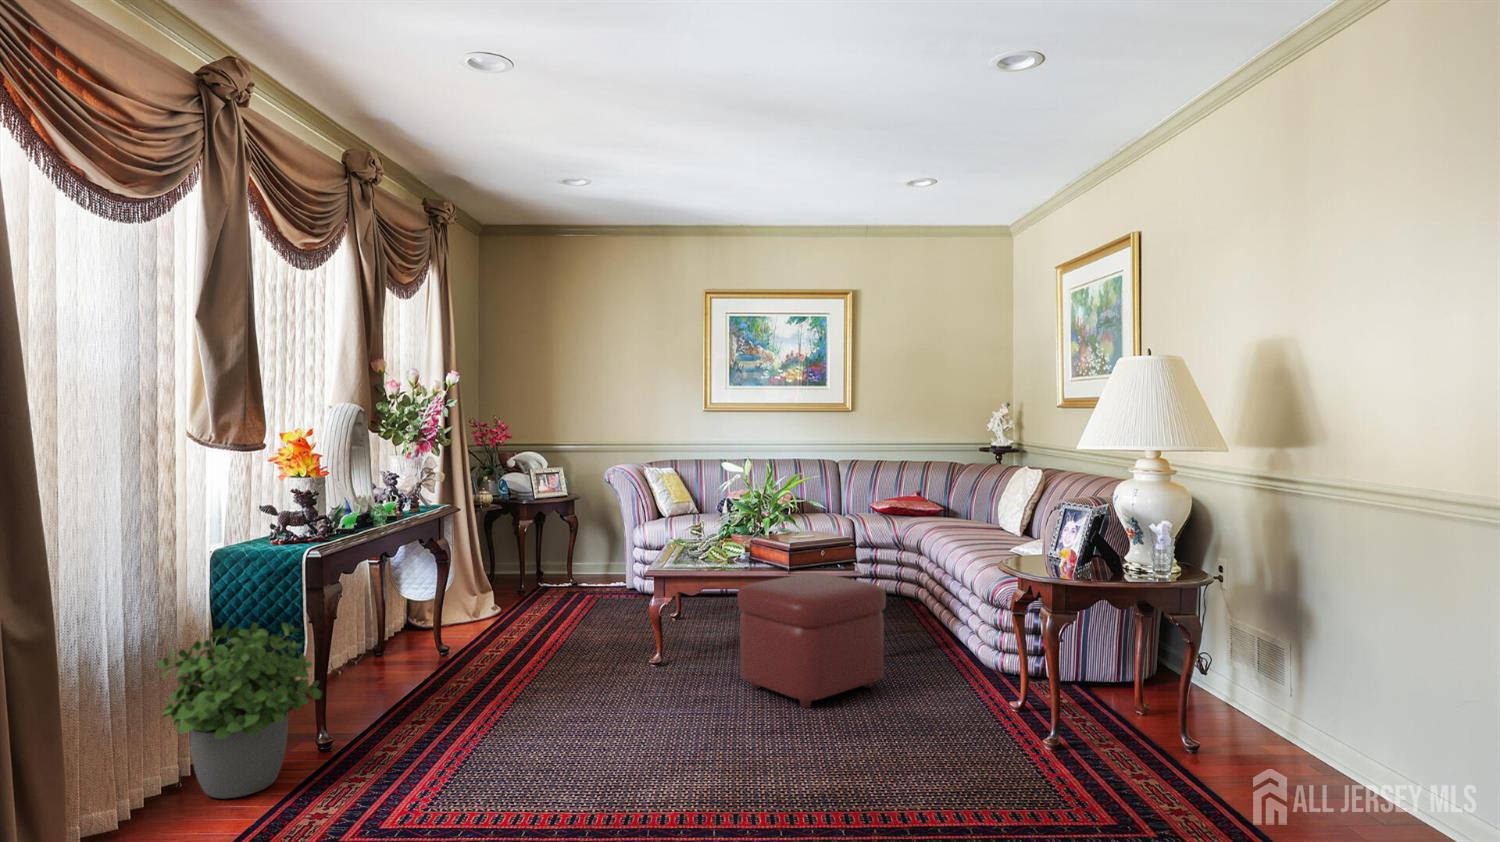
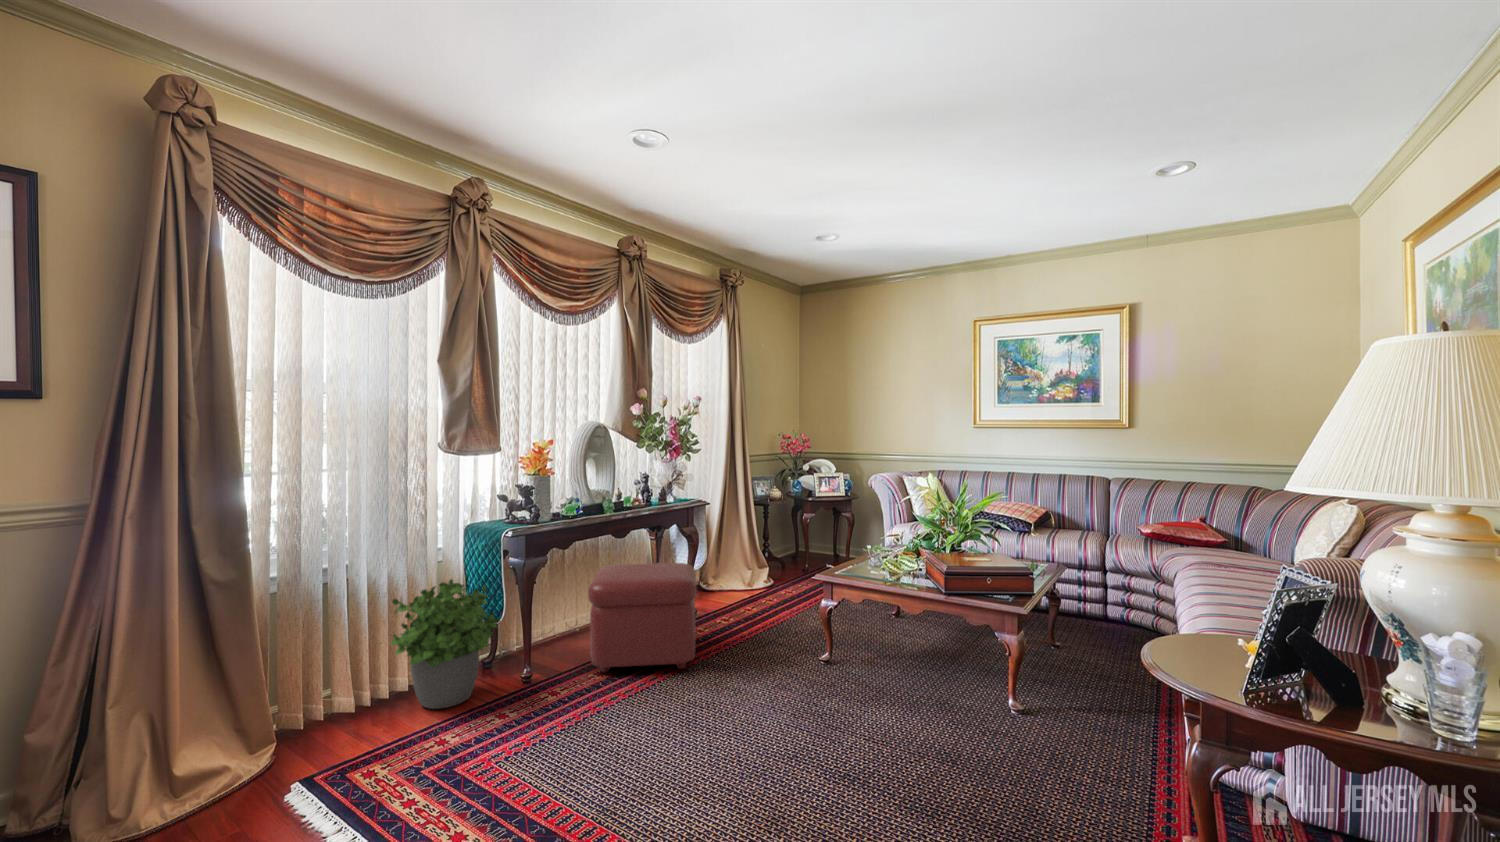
ottoman: present [737,573,886,708] -> present [588,563,697,672]

